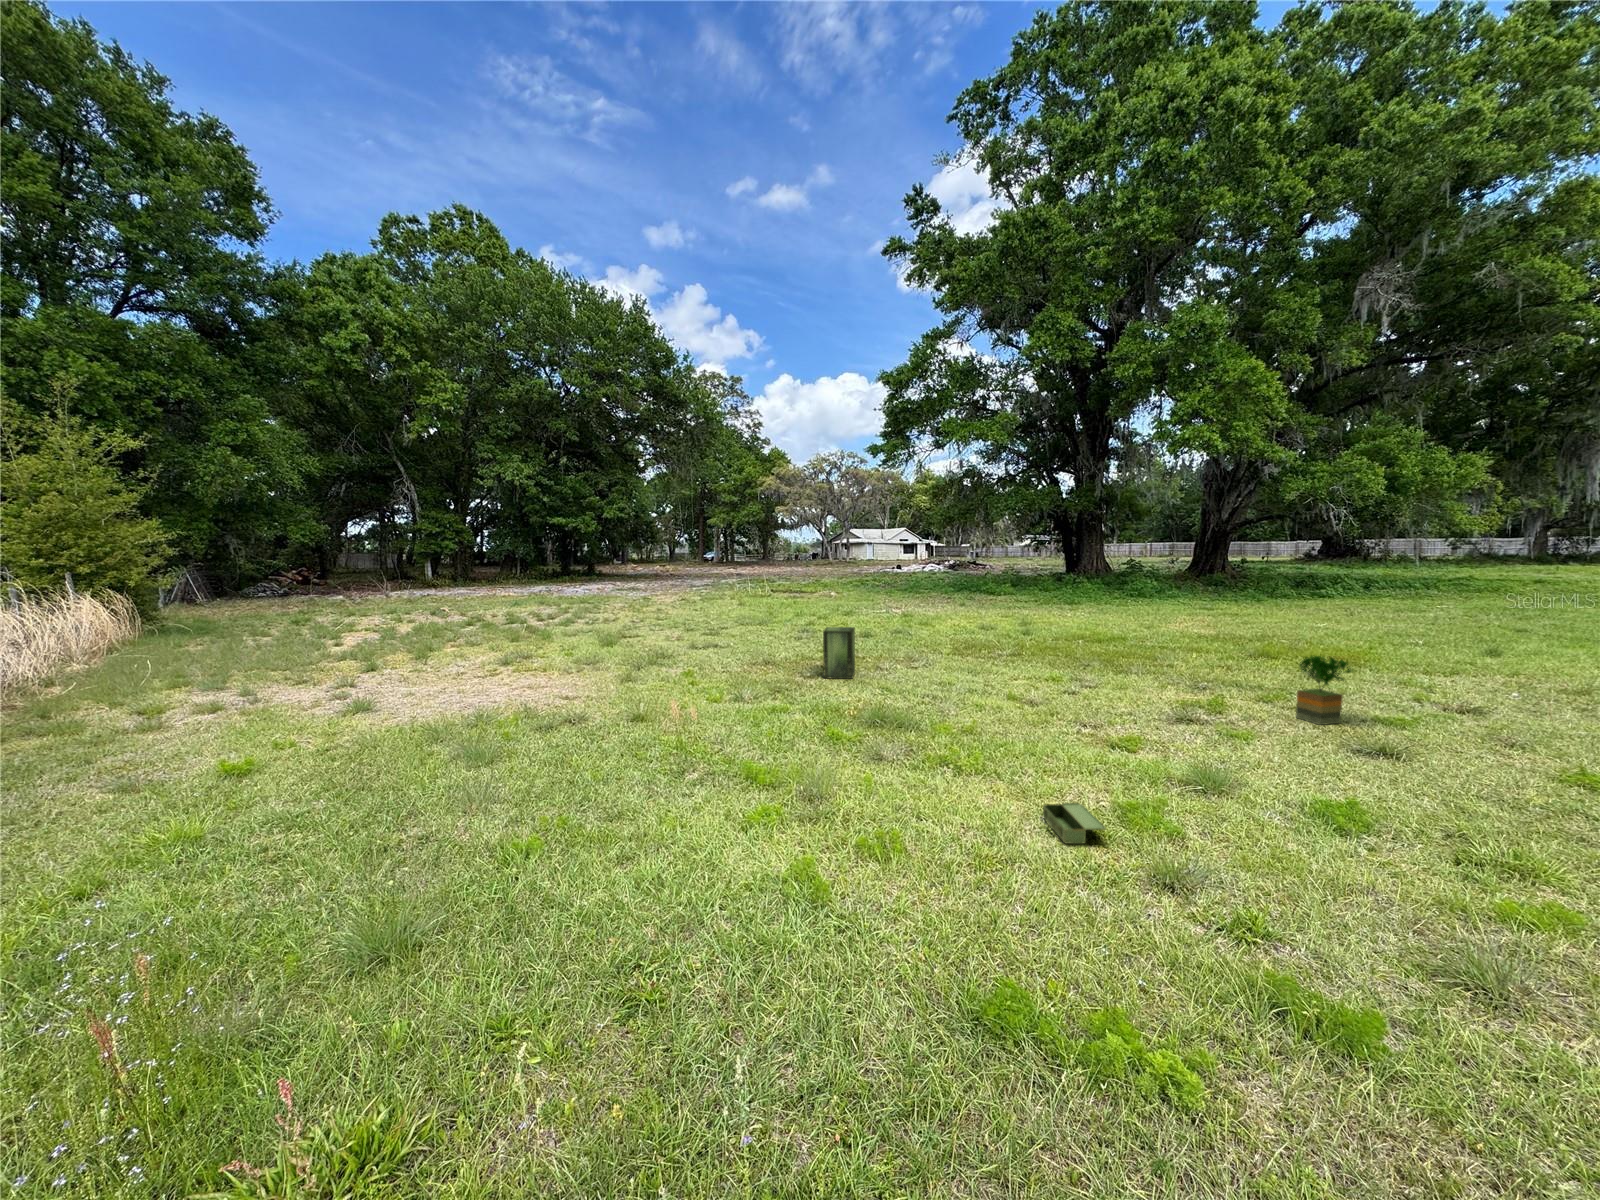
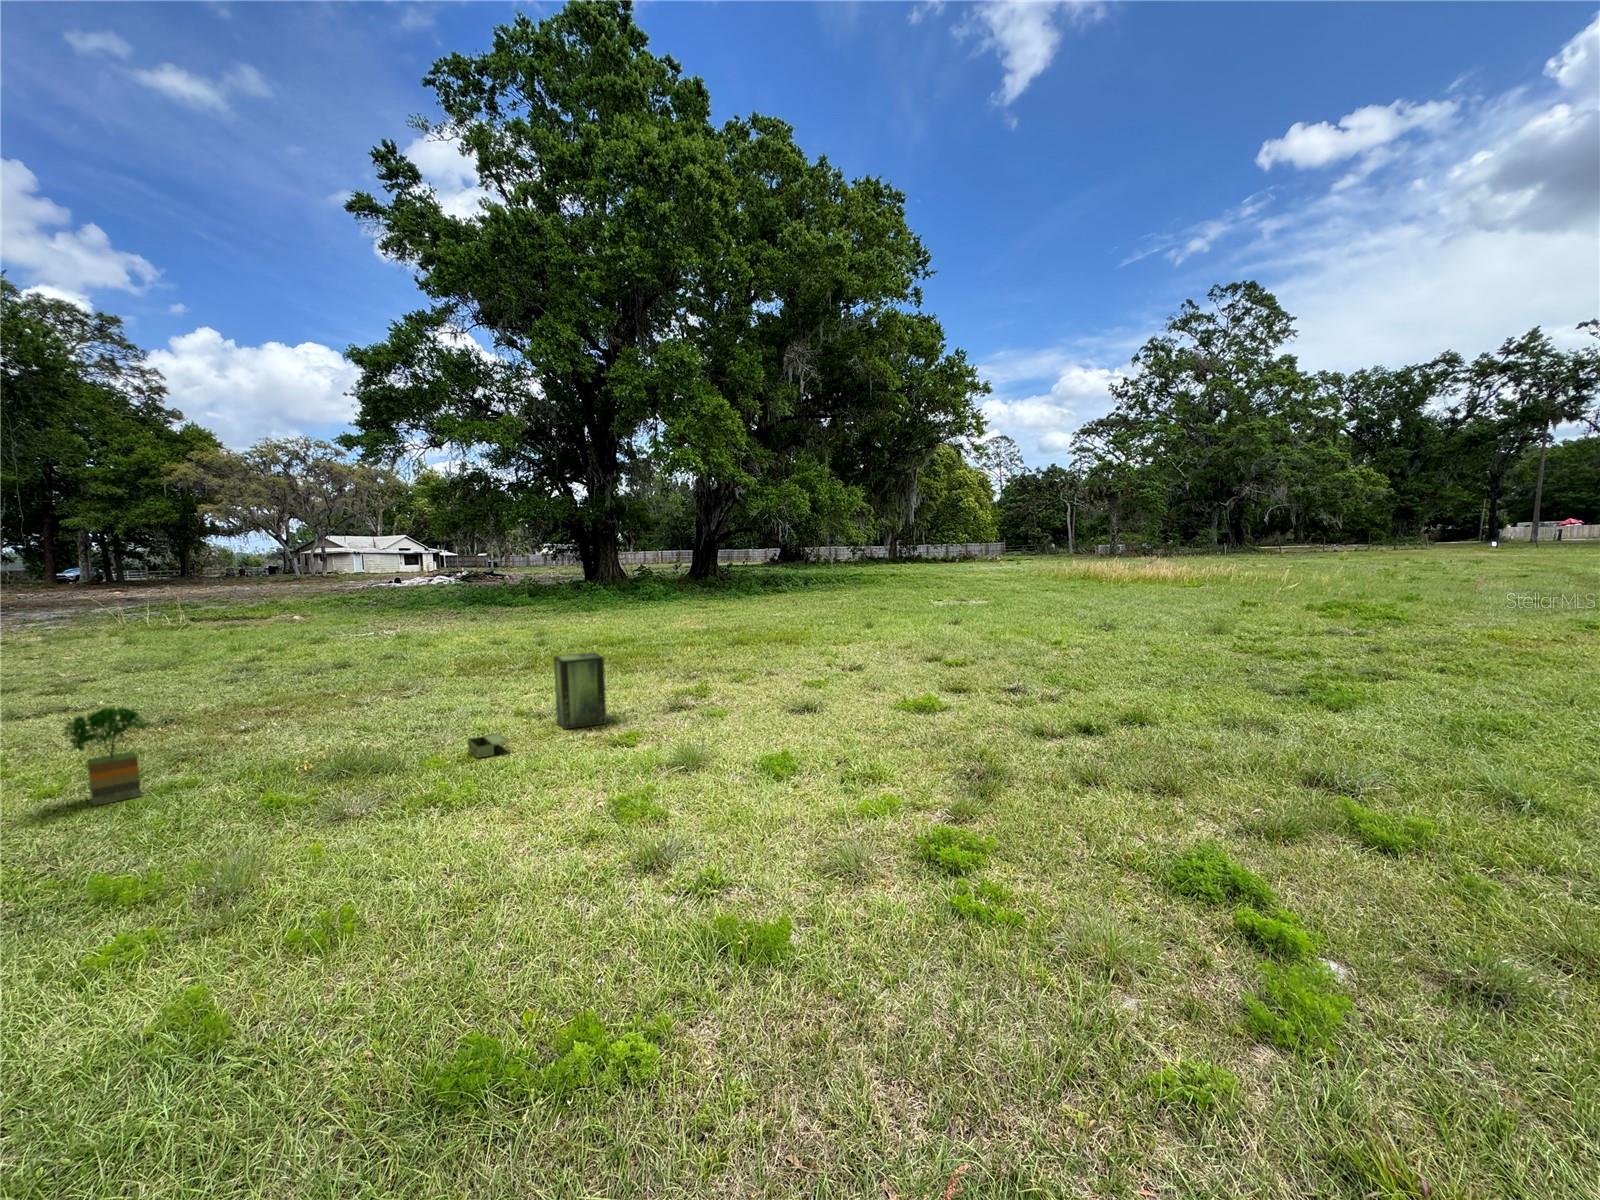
storage box: present [823,627,855,679] -> present [554,653,606,729]
potted tree: present [1296,656,1353,725] -> present [64,707,153,806]

